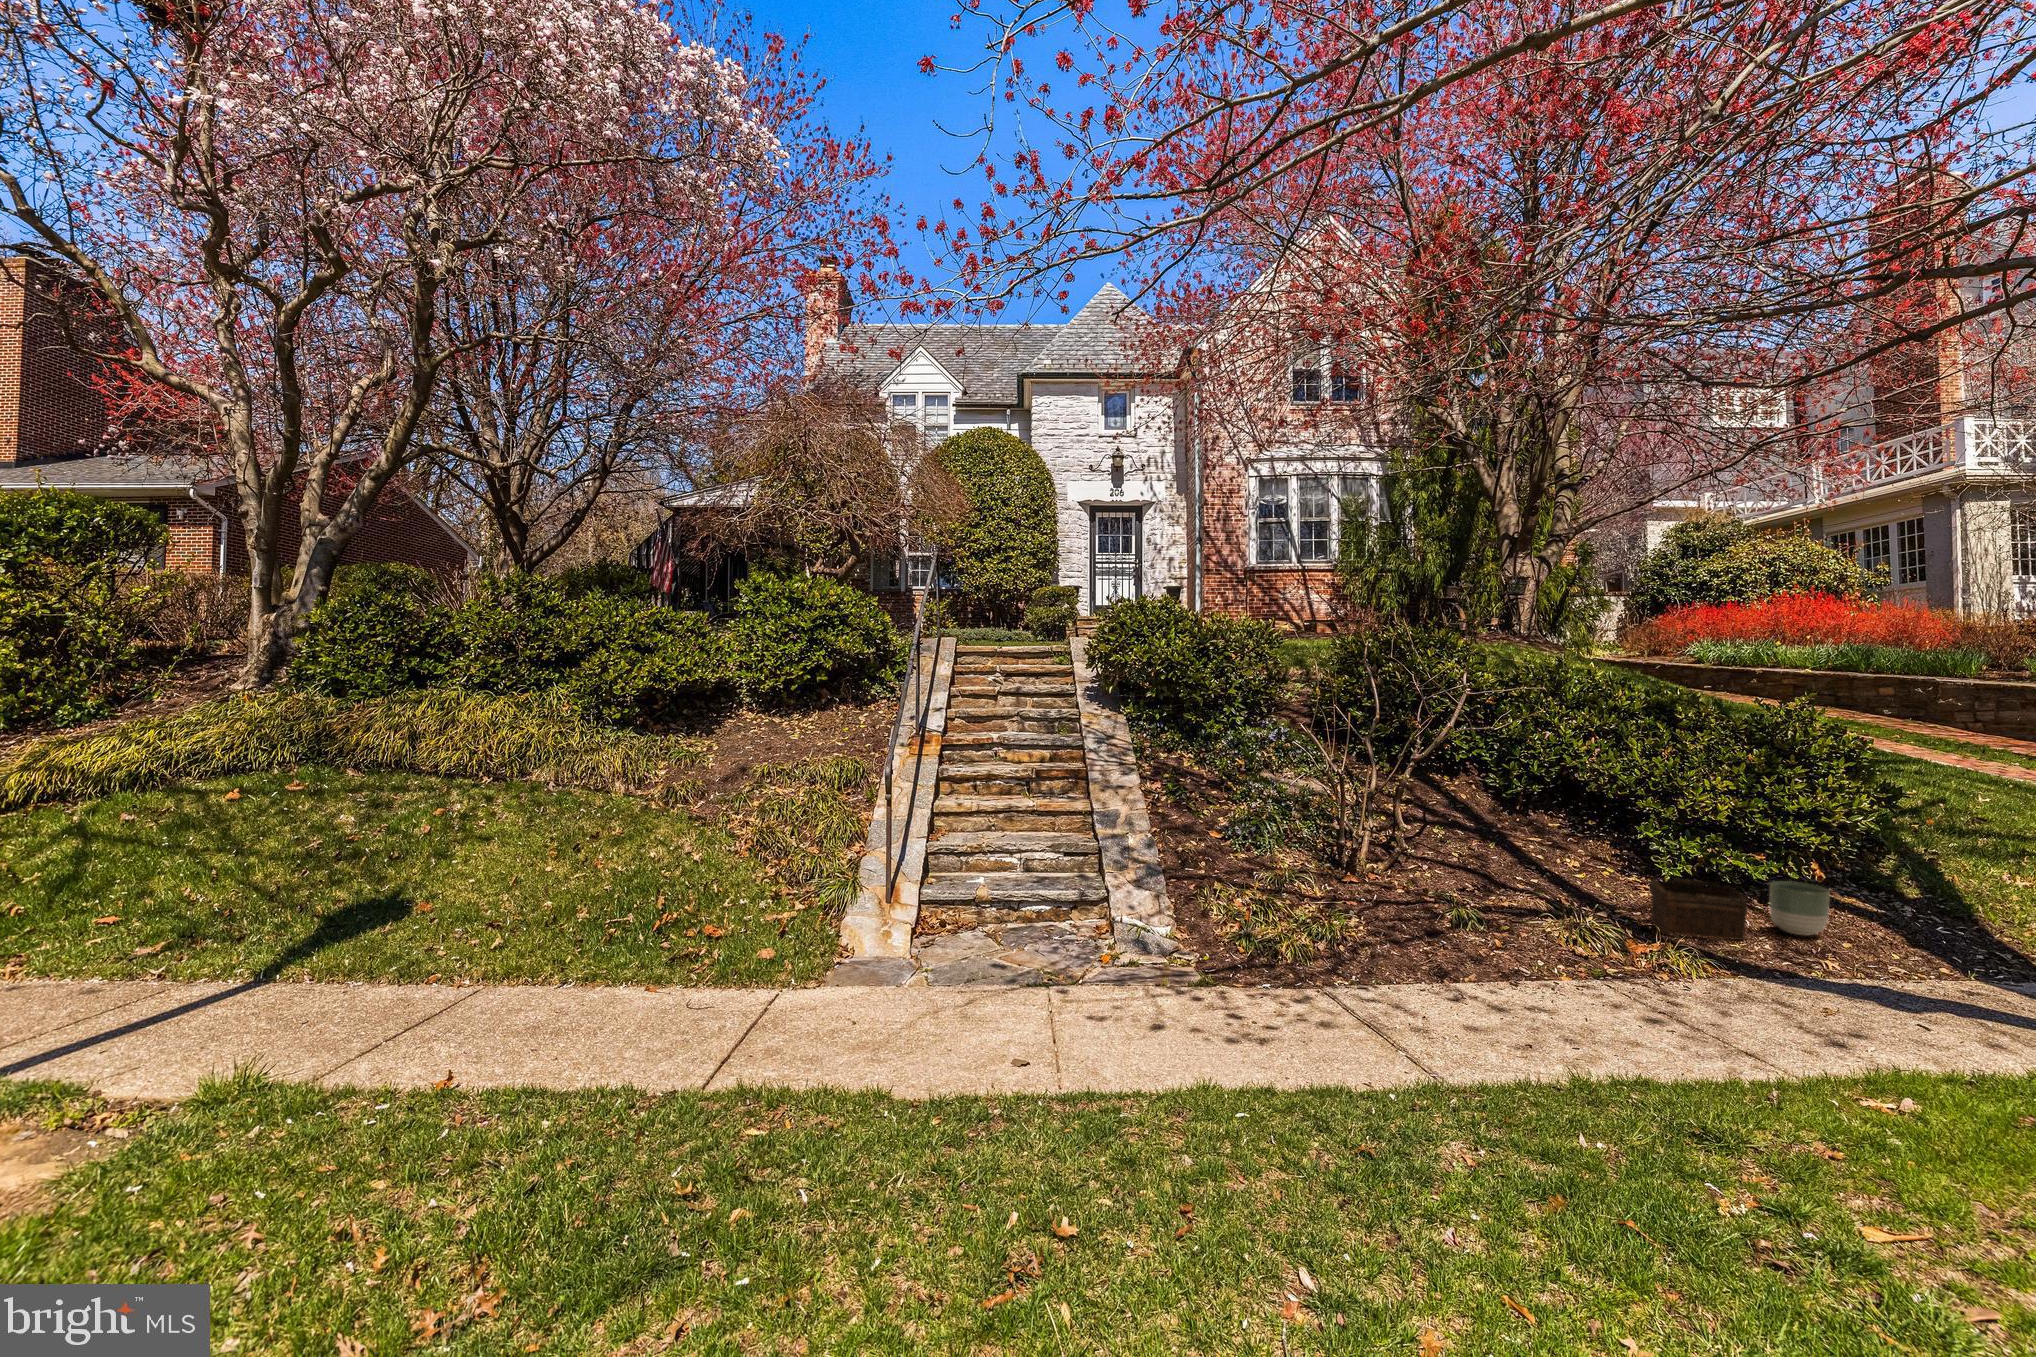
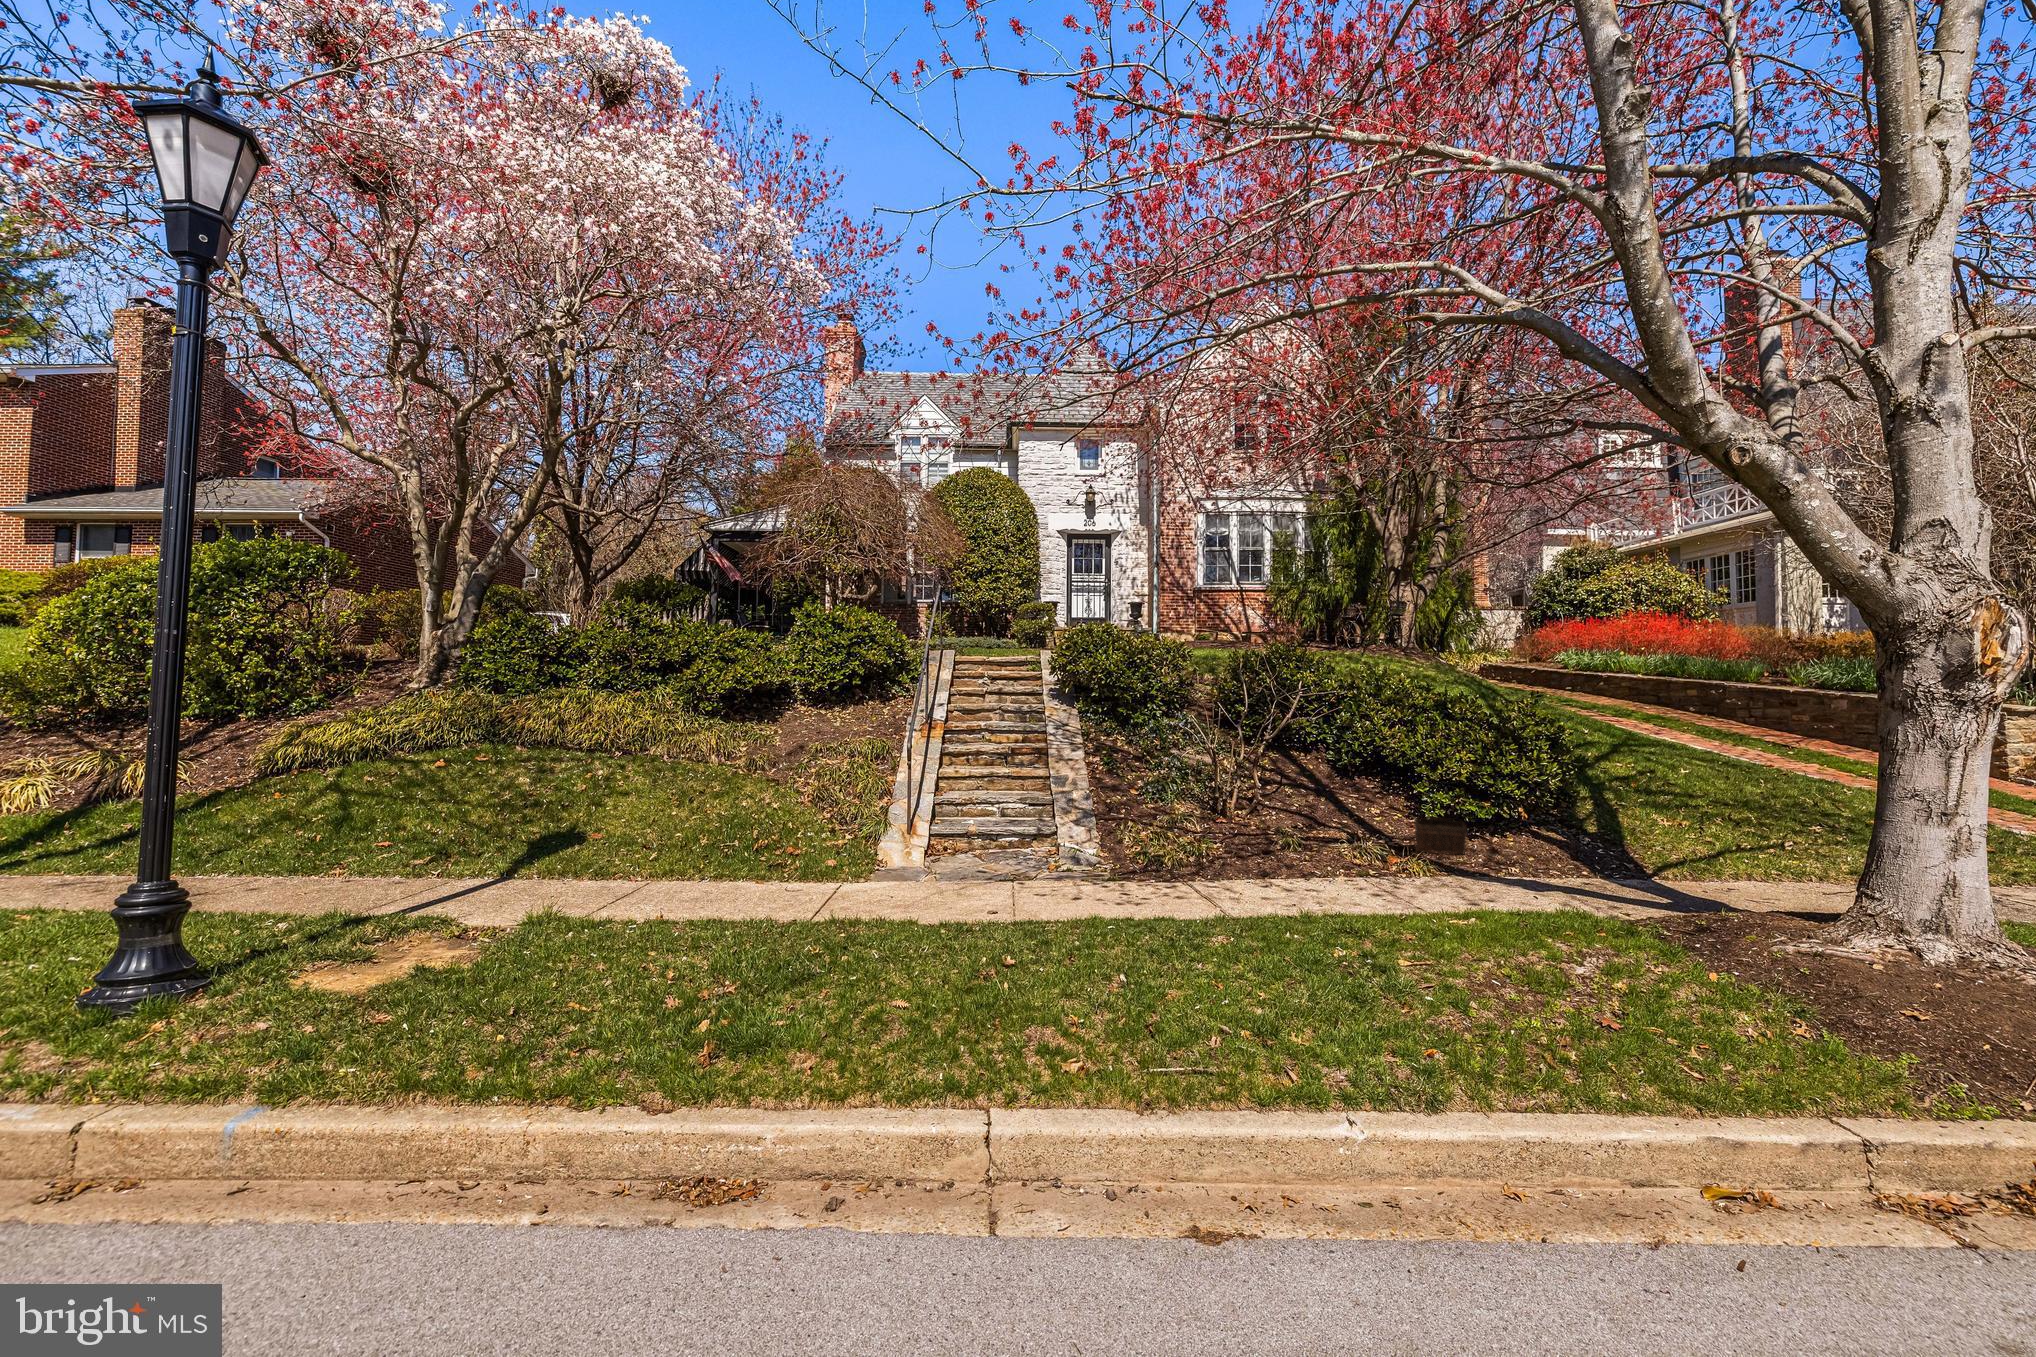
planter: present [1770,881,1830,936] -> none [1487,818,1521,852]

